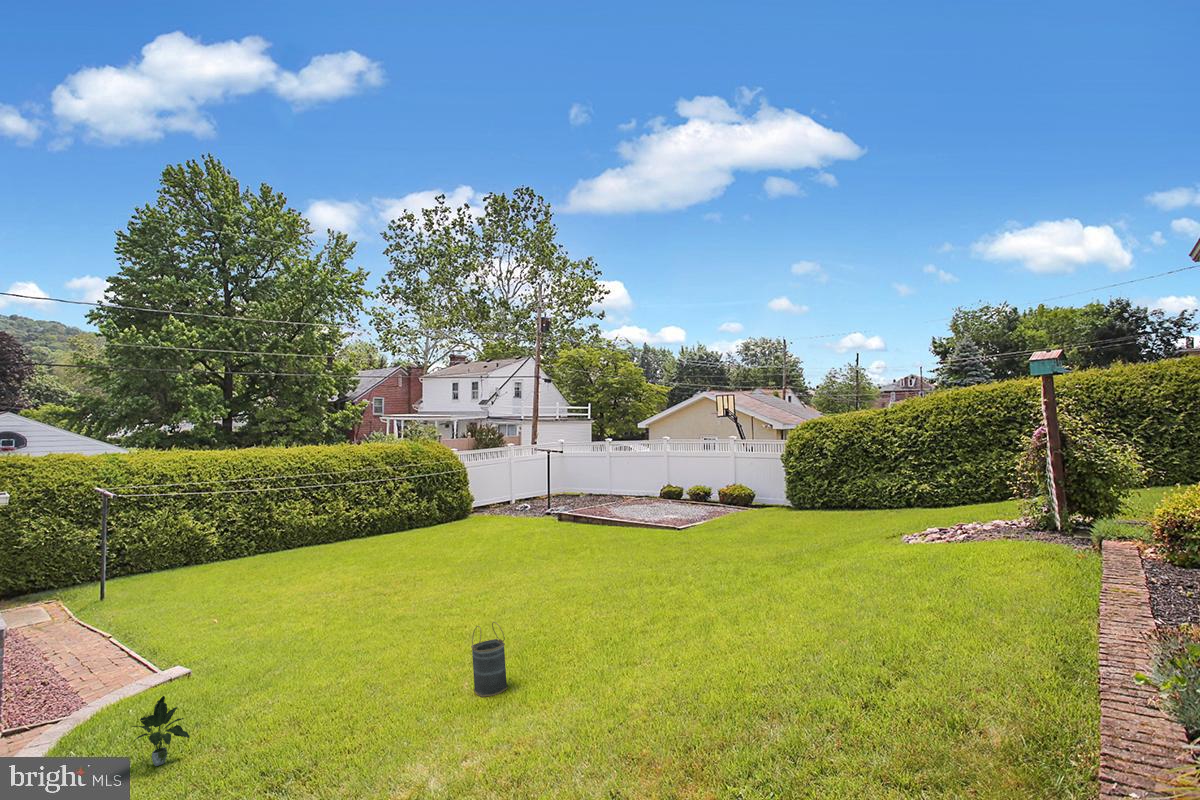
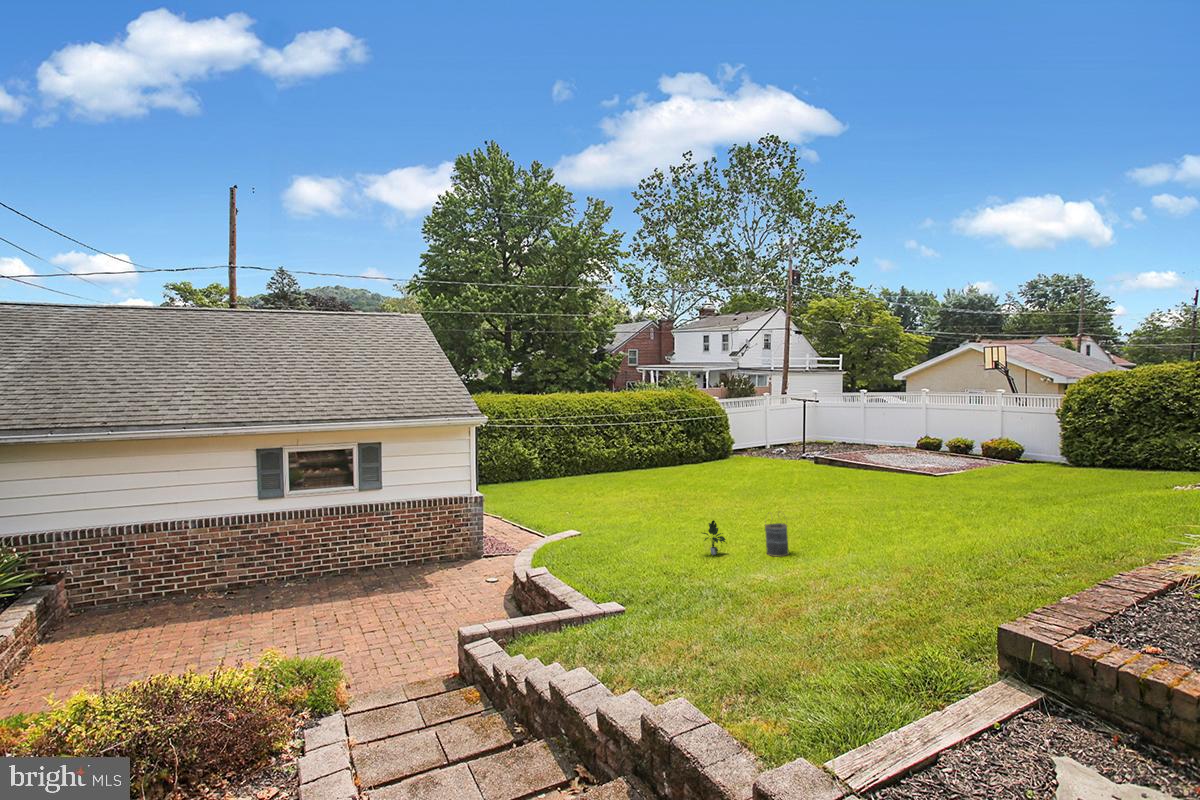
potted plant: present [130,696,190,766] -> present [703,520,726,555]

